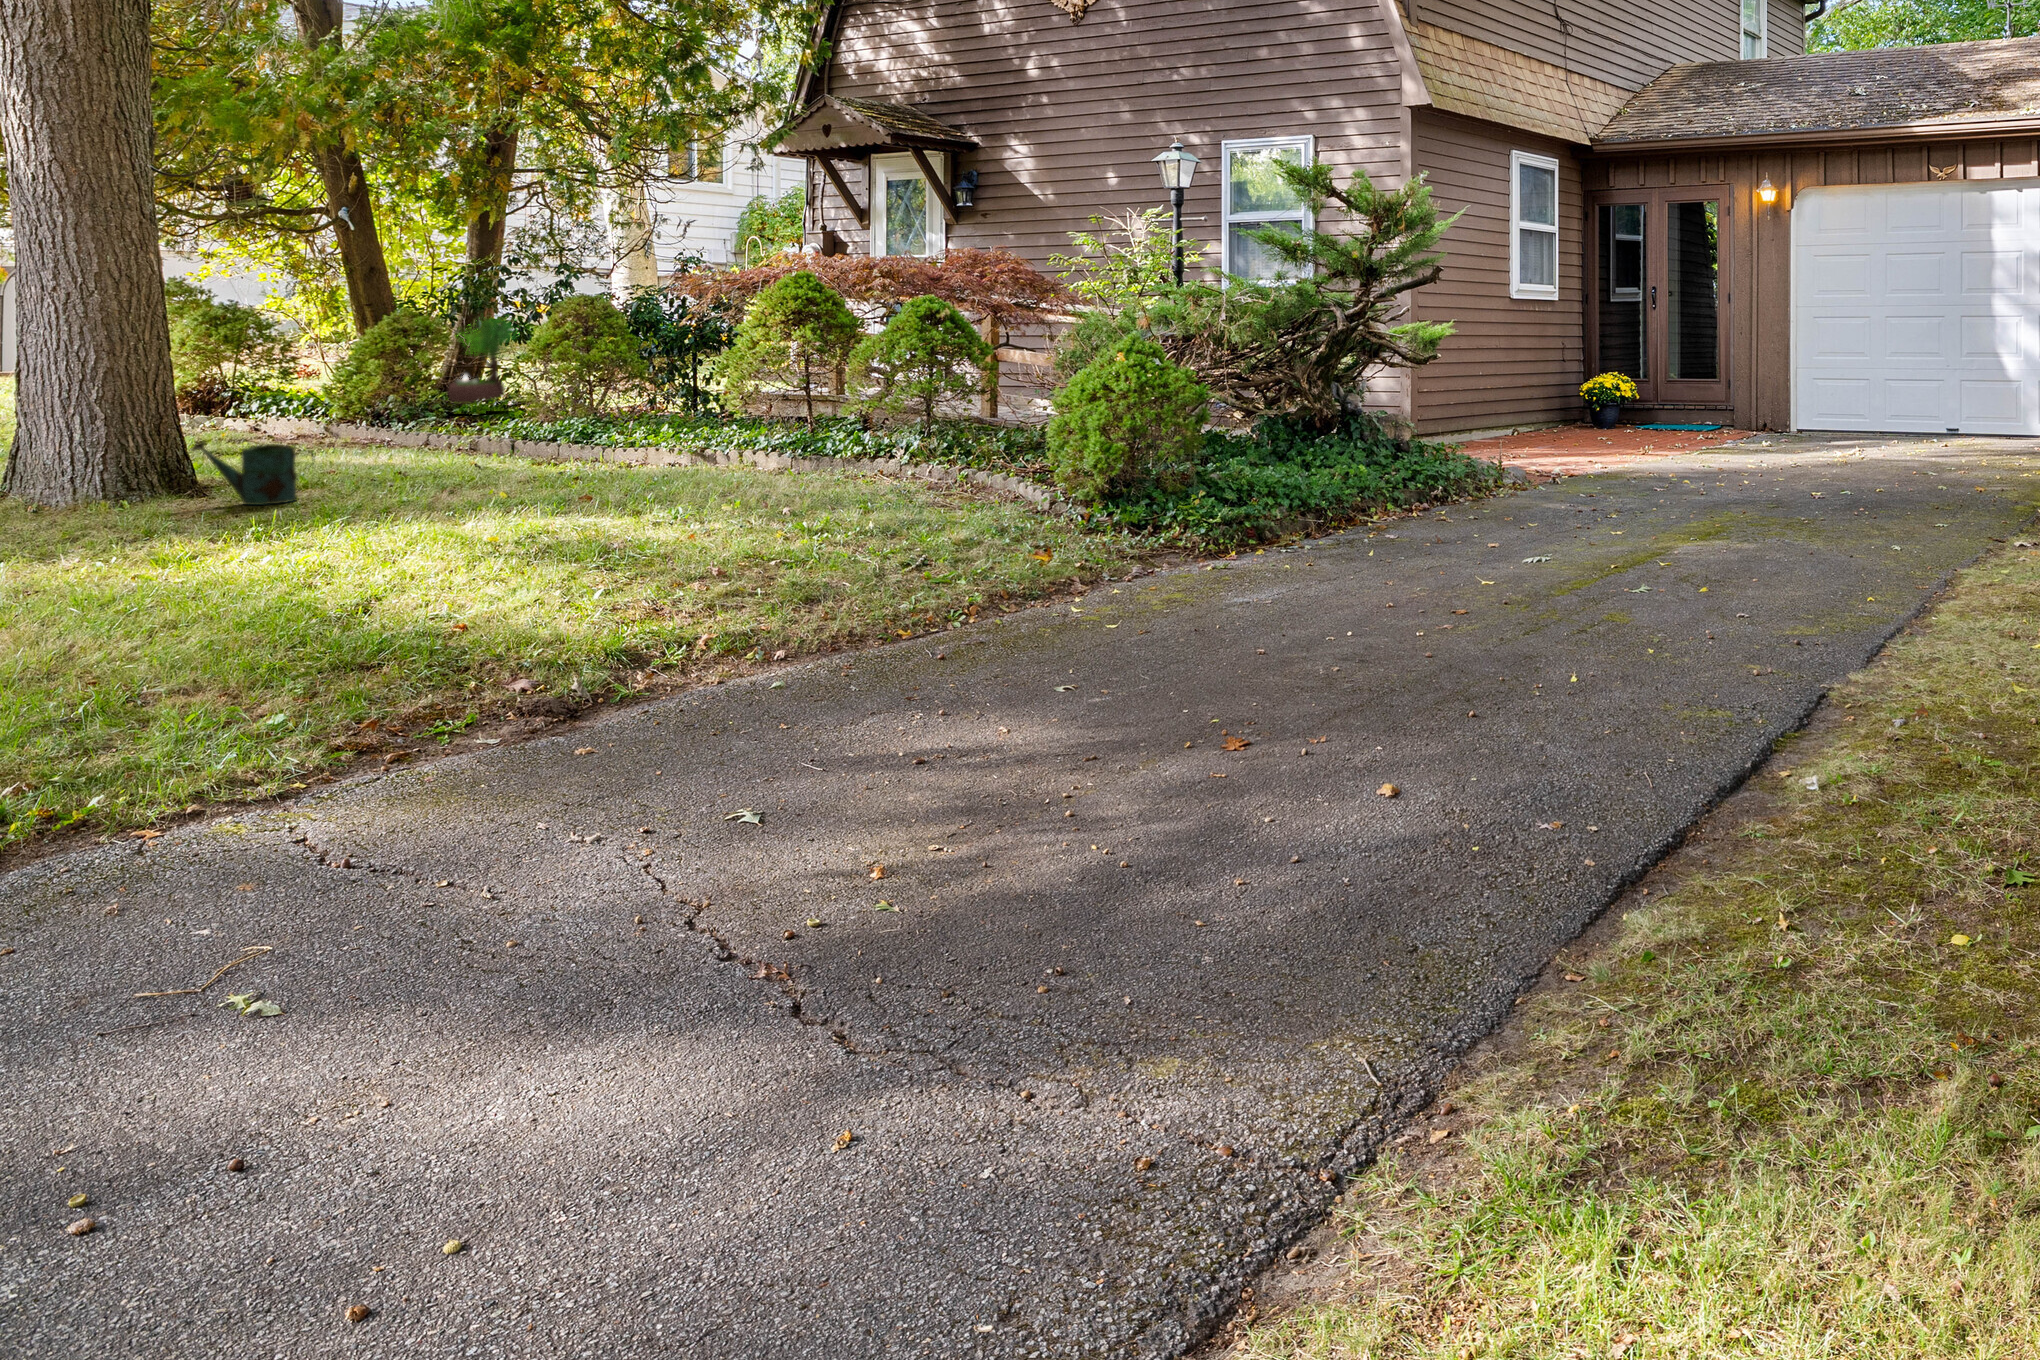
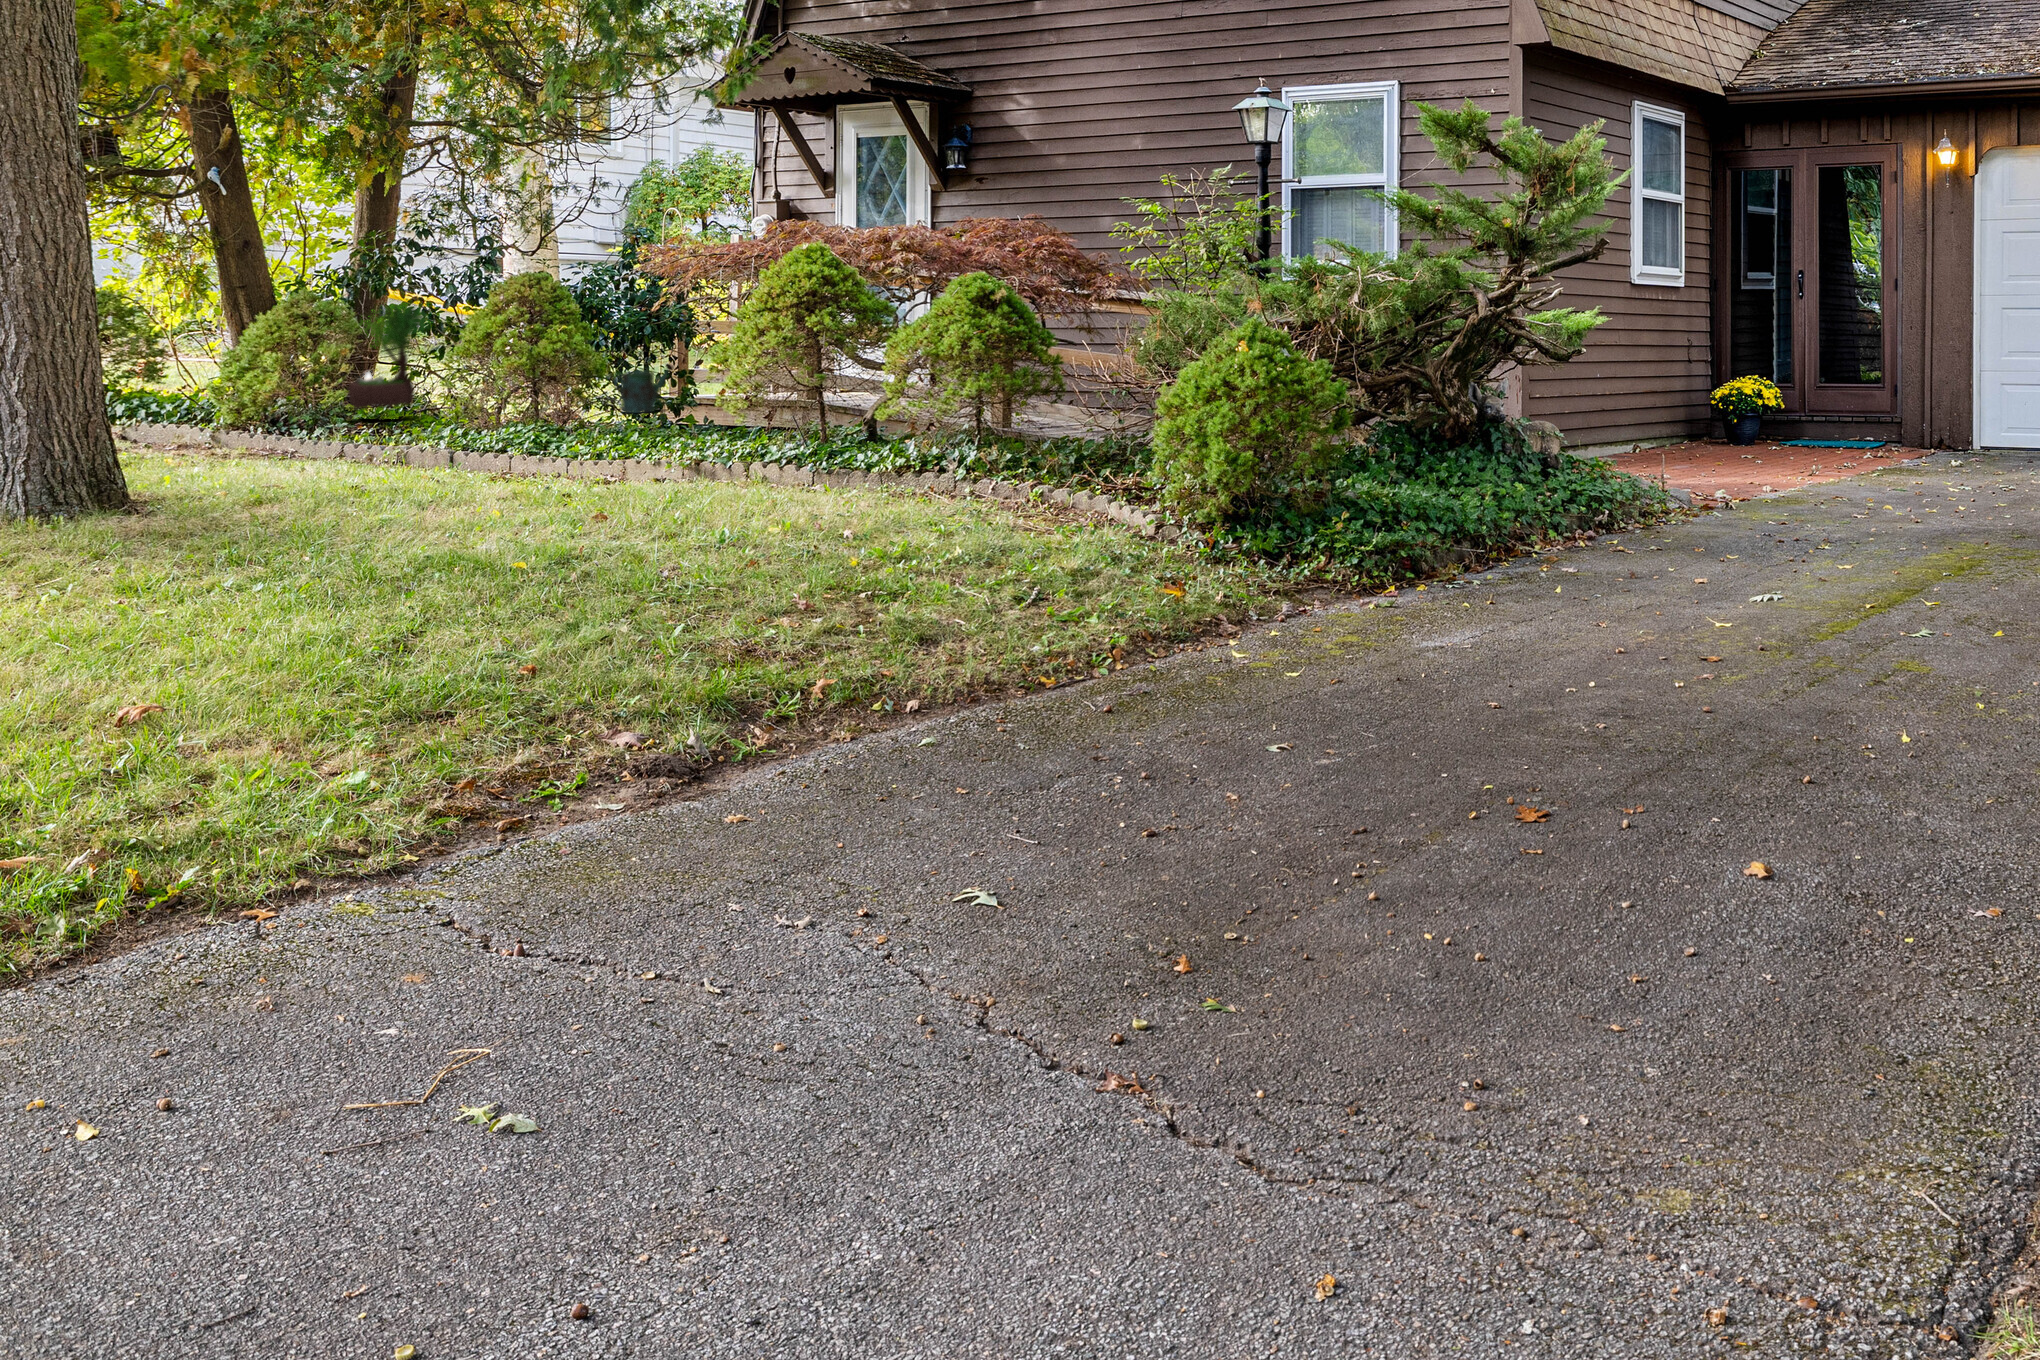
watering can: present [192,441,314,505] -> present [614,364,674,413]

